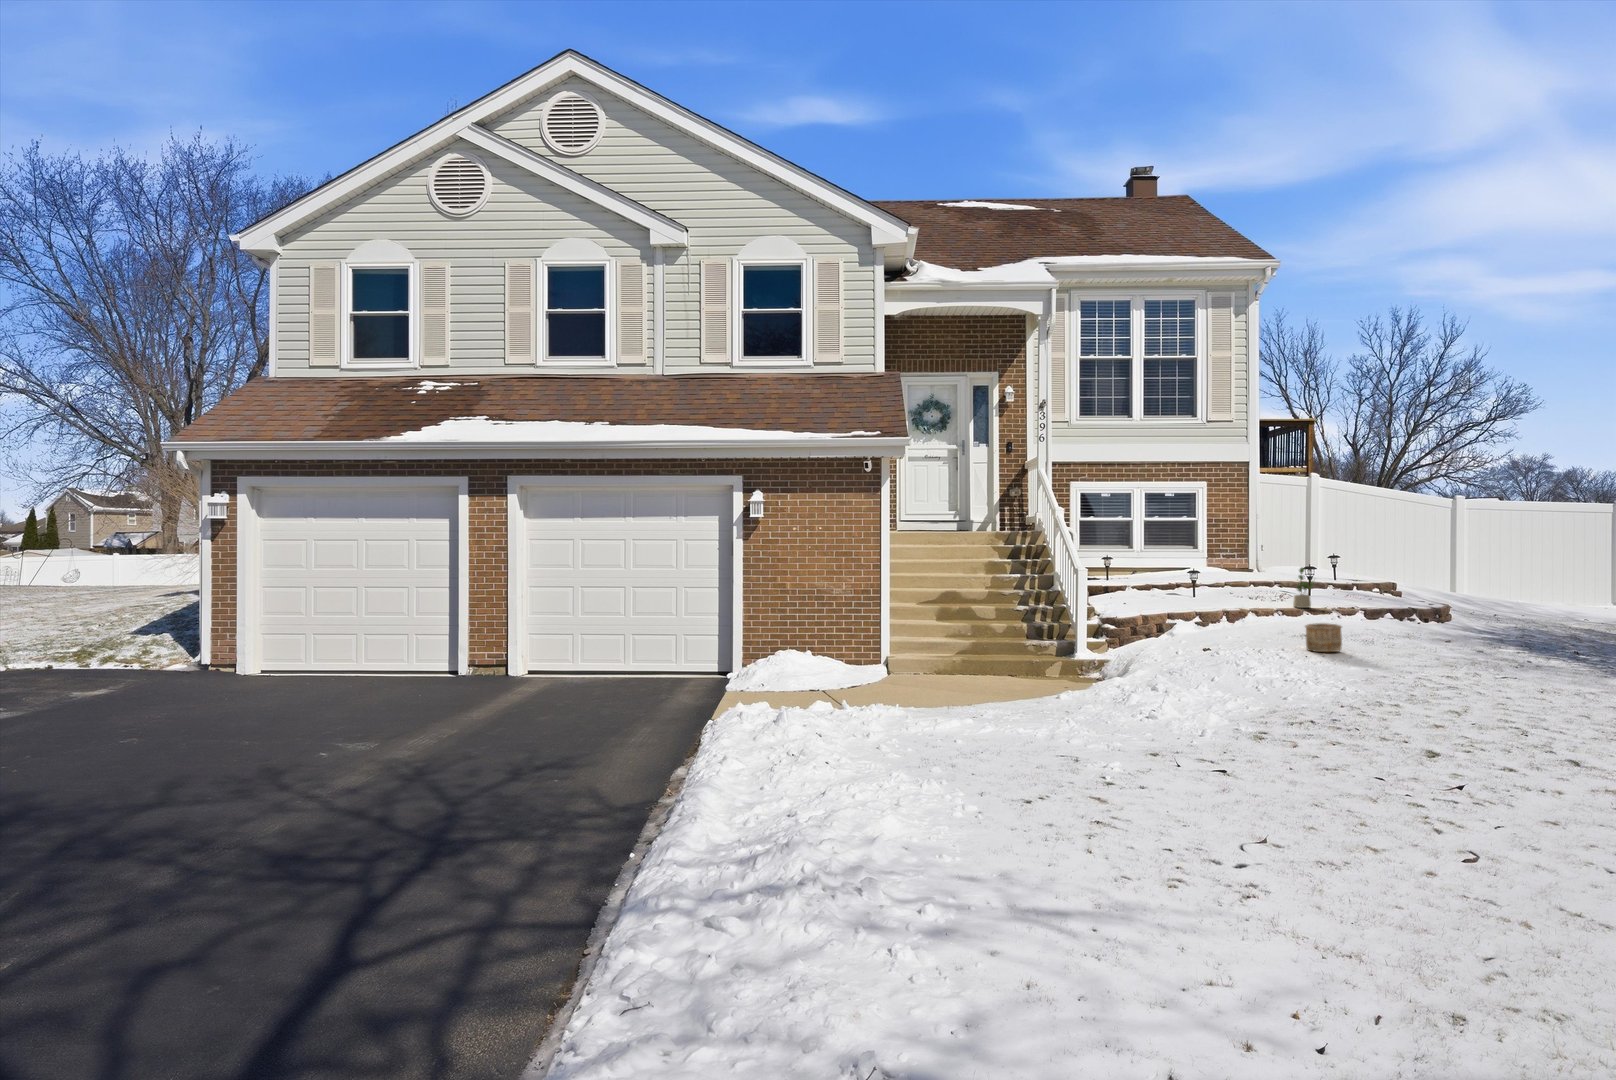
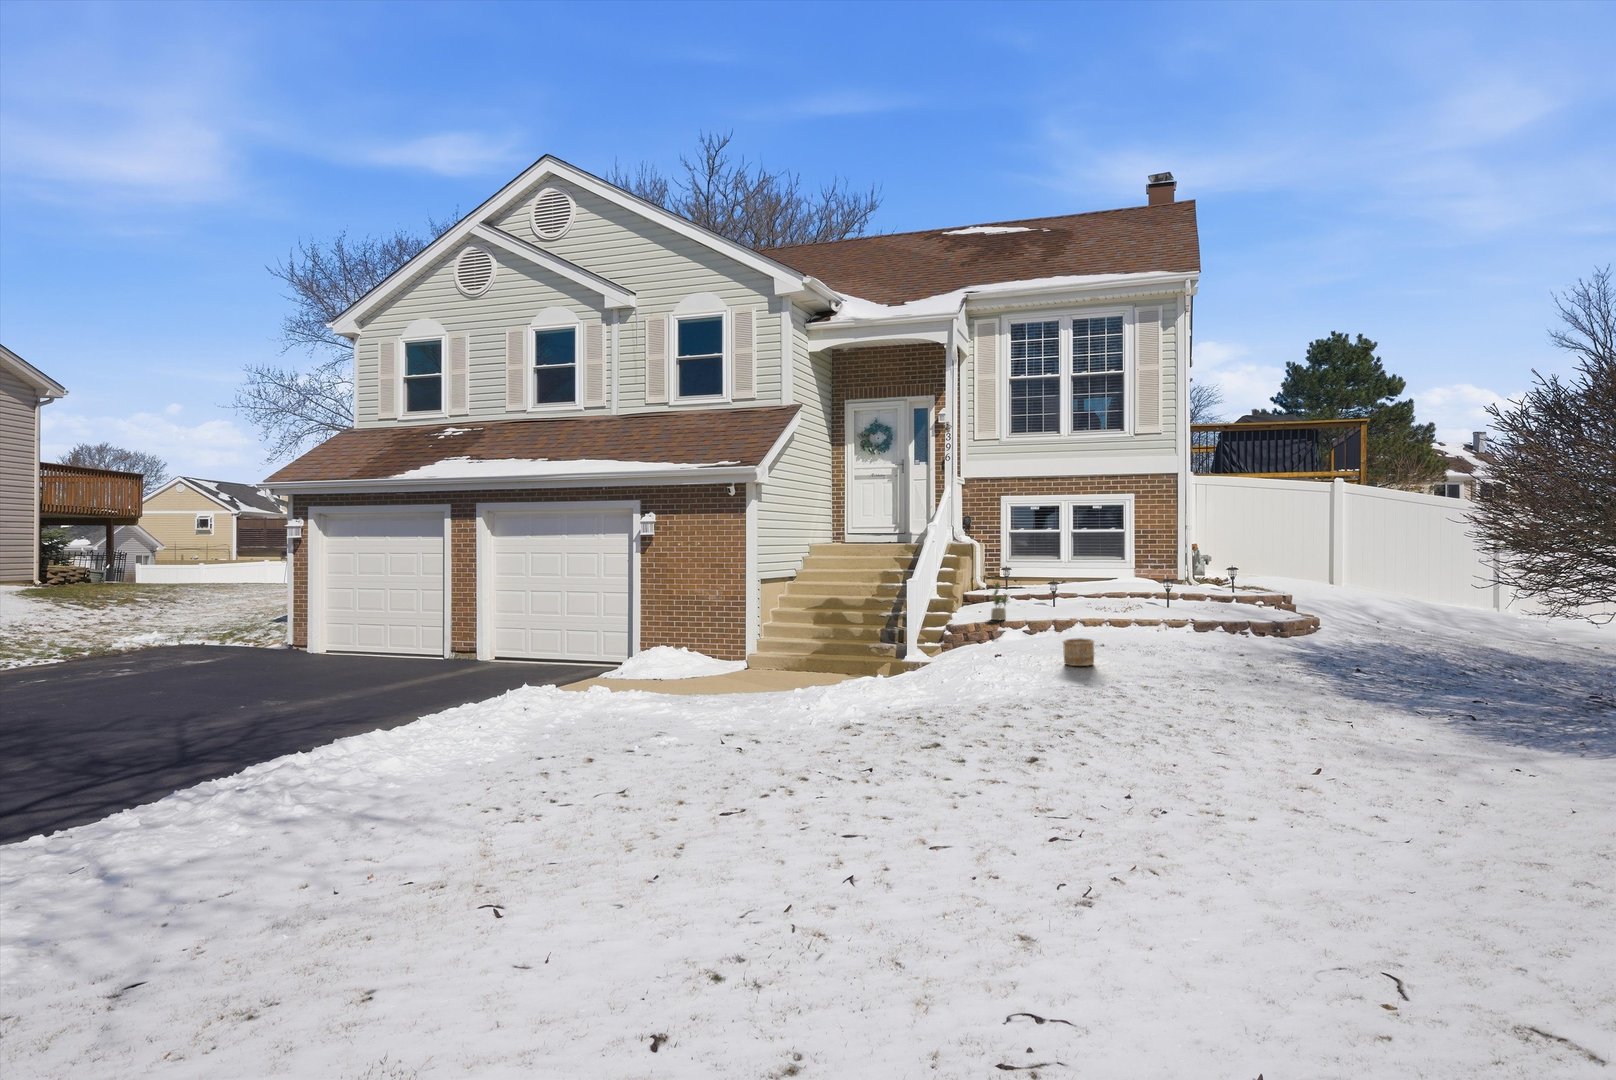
potted plant: present [1293,568,1313,608] -> present [991,583,1008,620]

